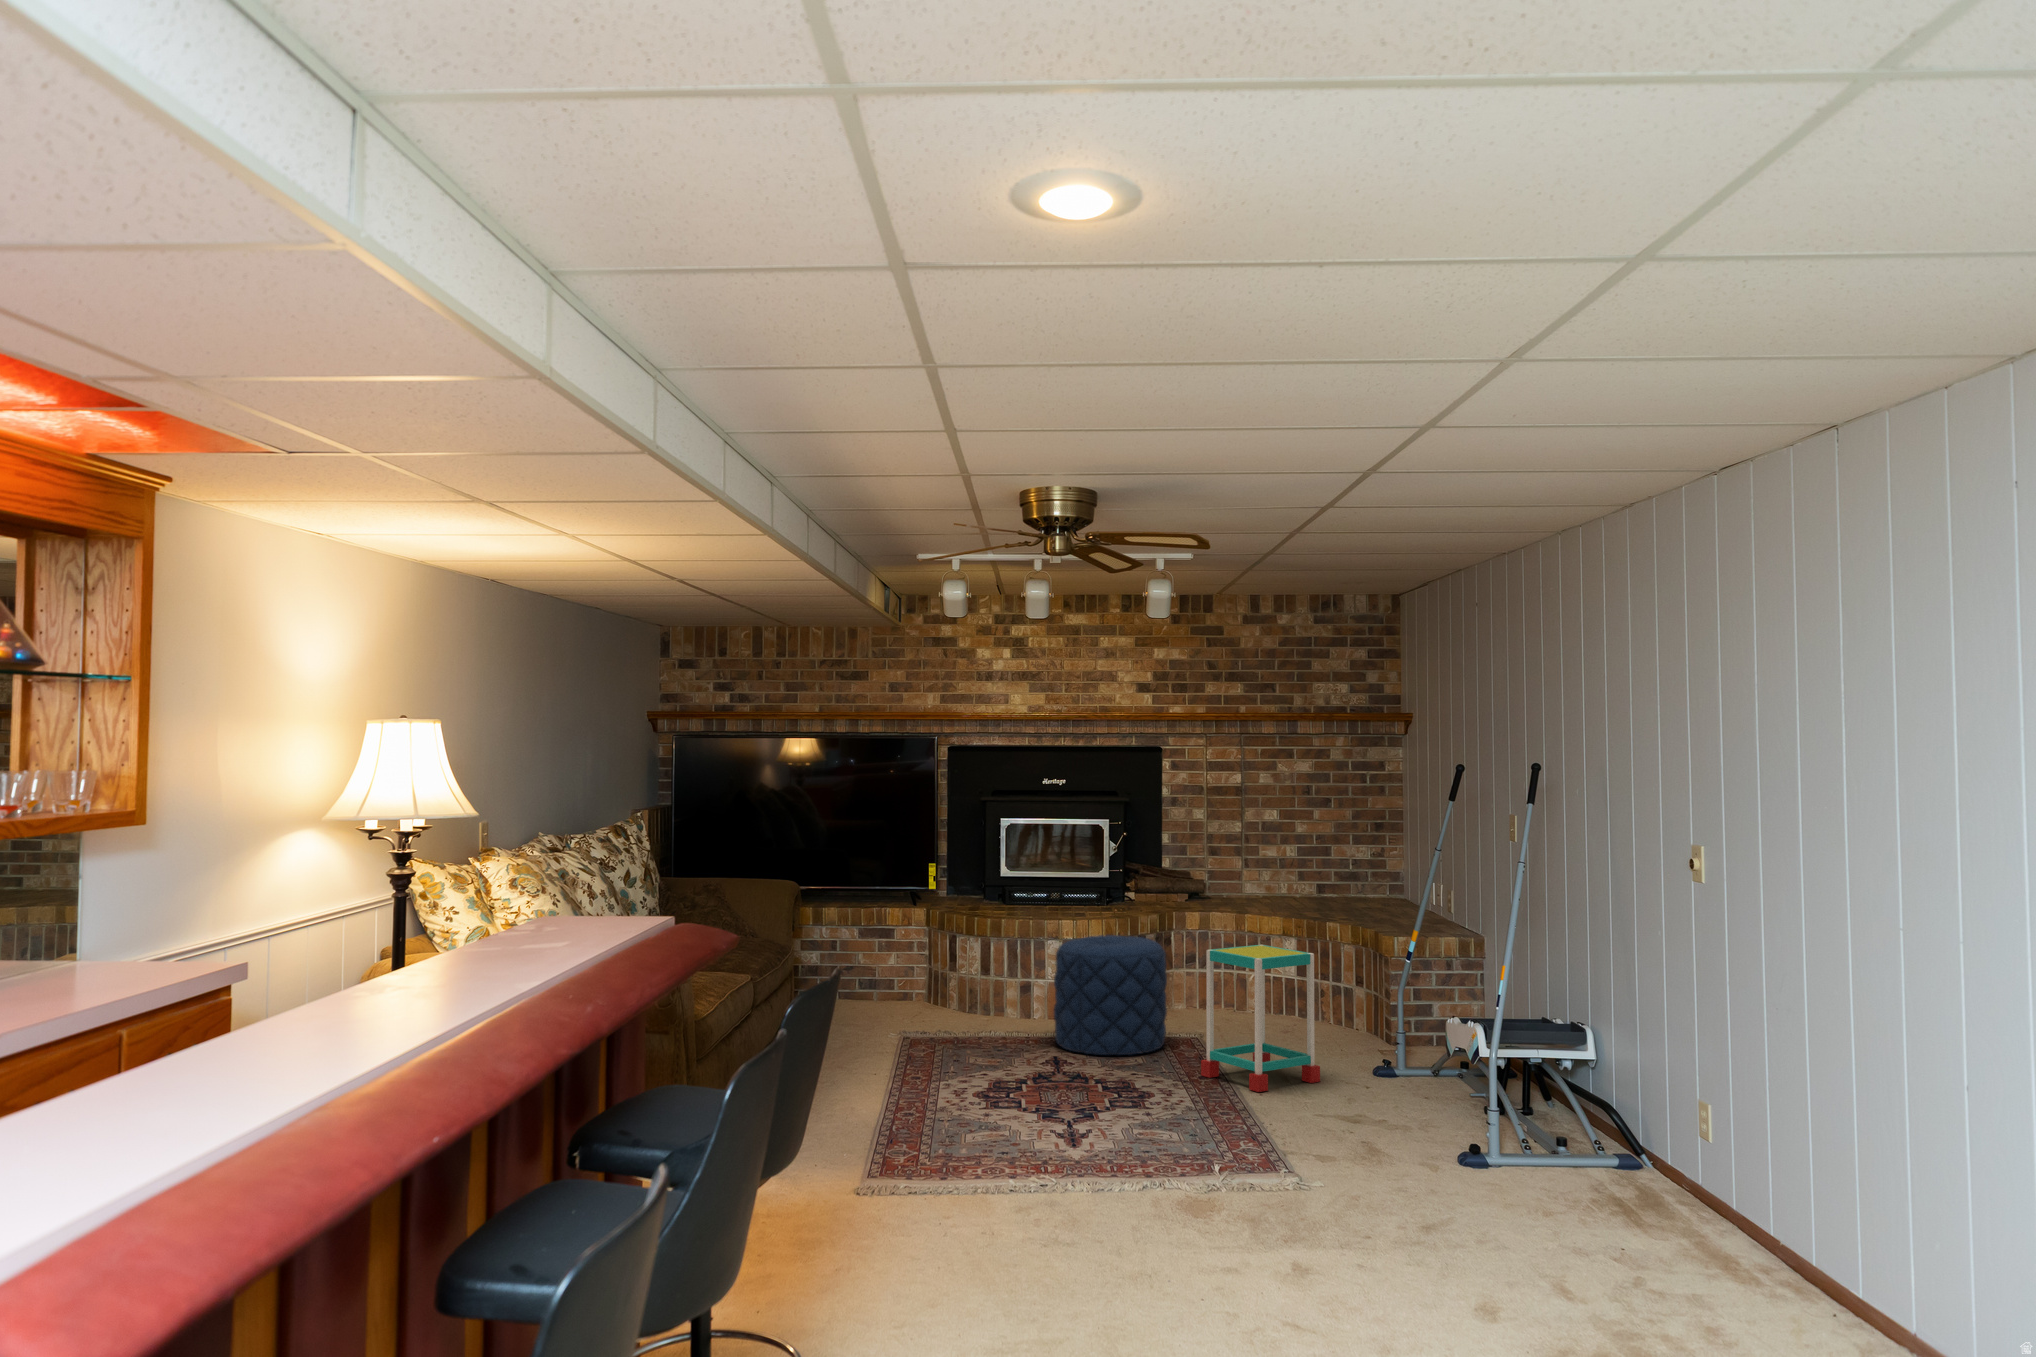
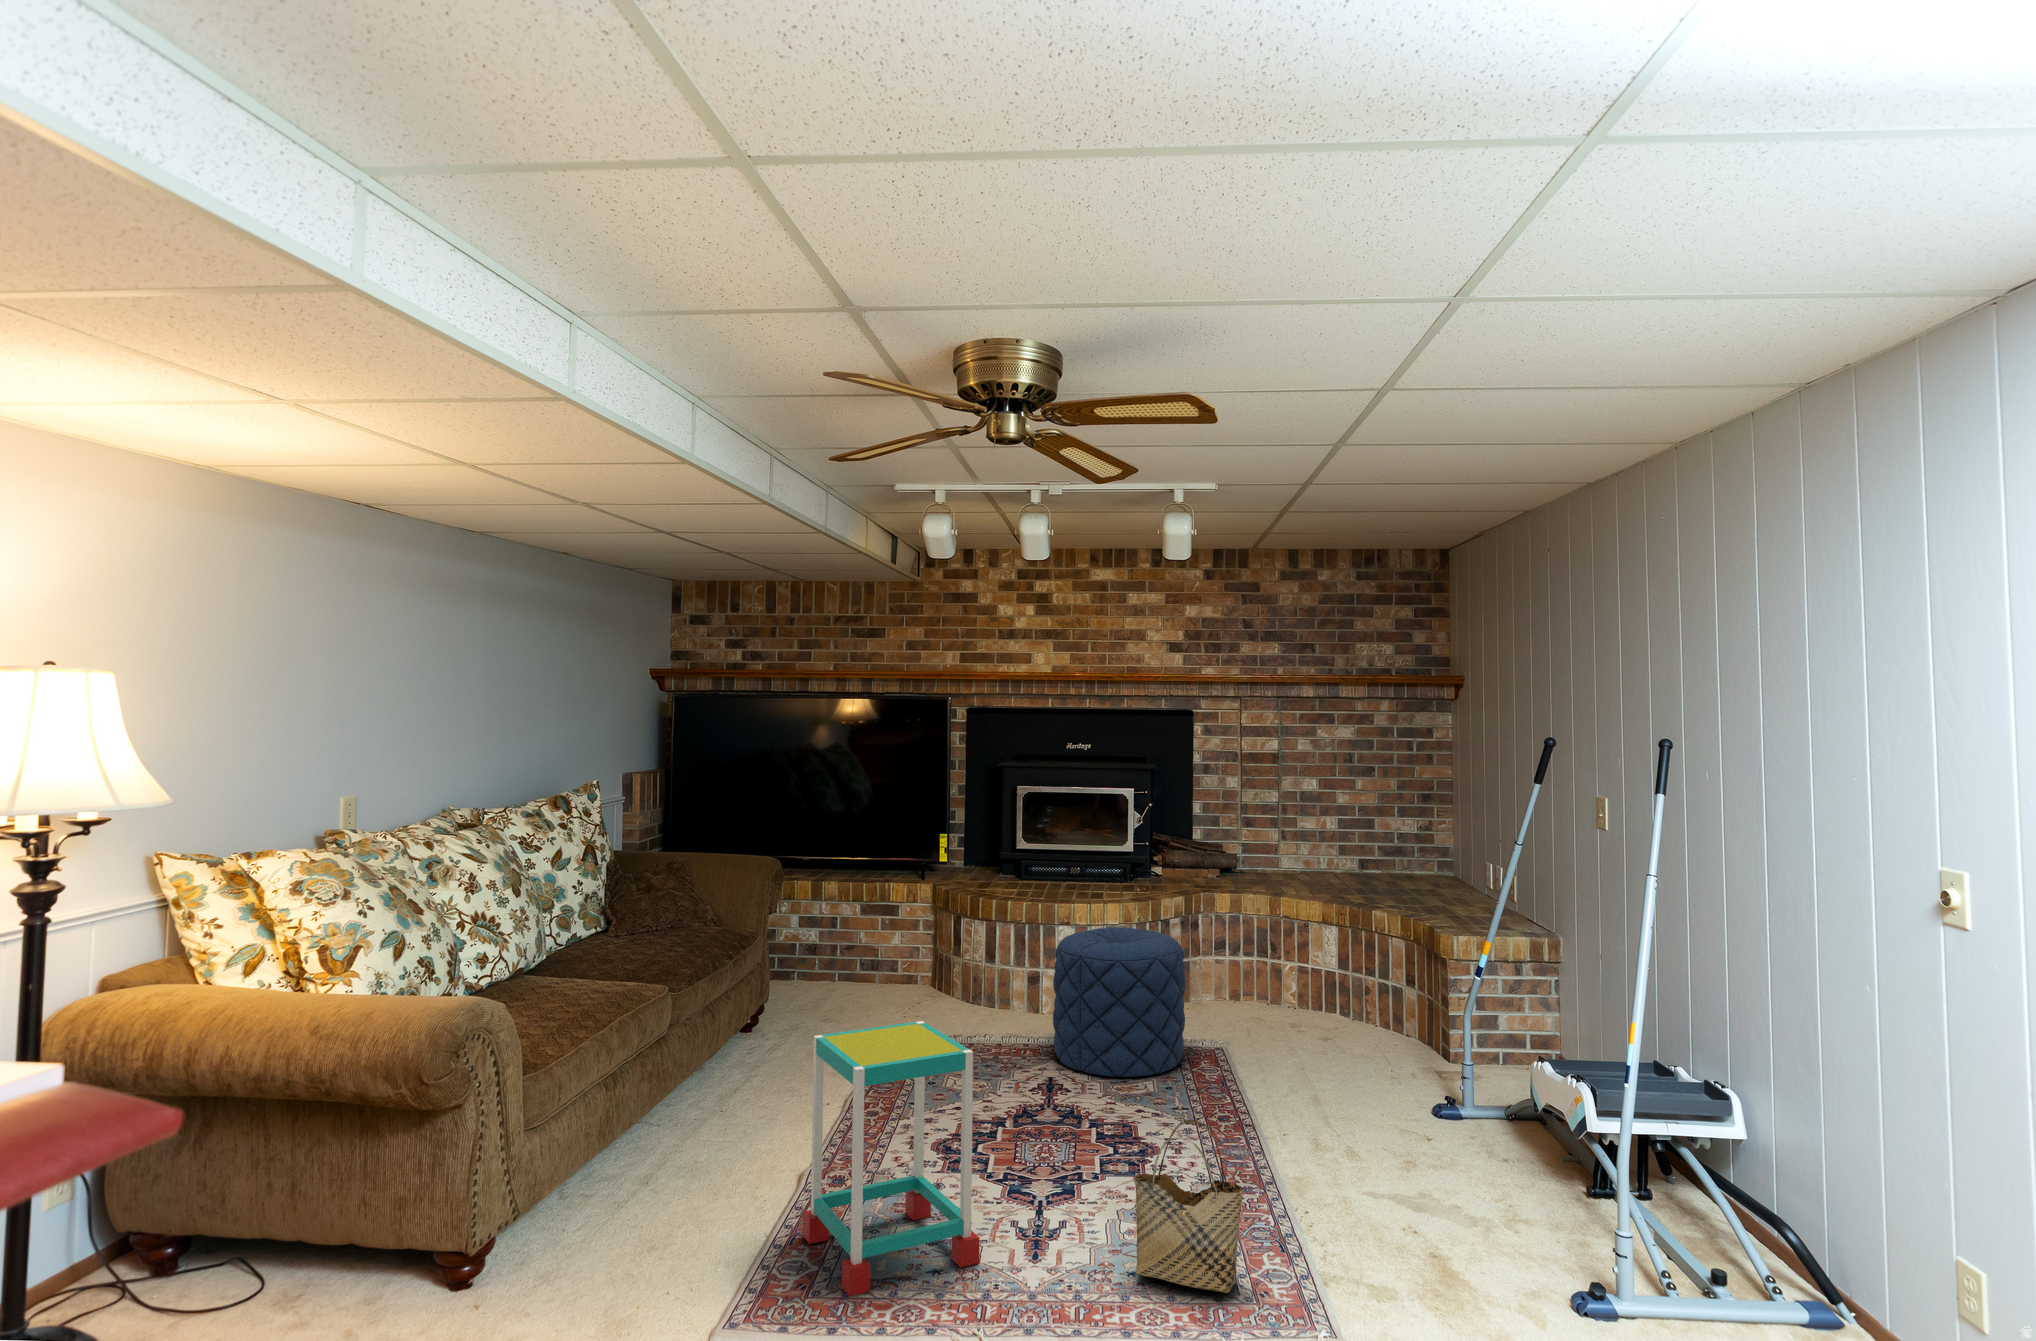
side table: present [1201,945,1320,1092] -> present [803,1021,980,1296]
woven basket: none [1148,1041,1227,1155] -> present [1133,1120,1244,1293]

